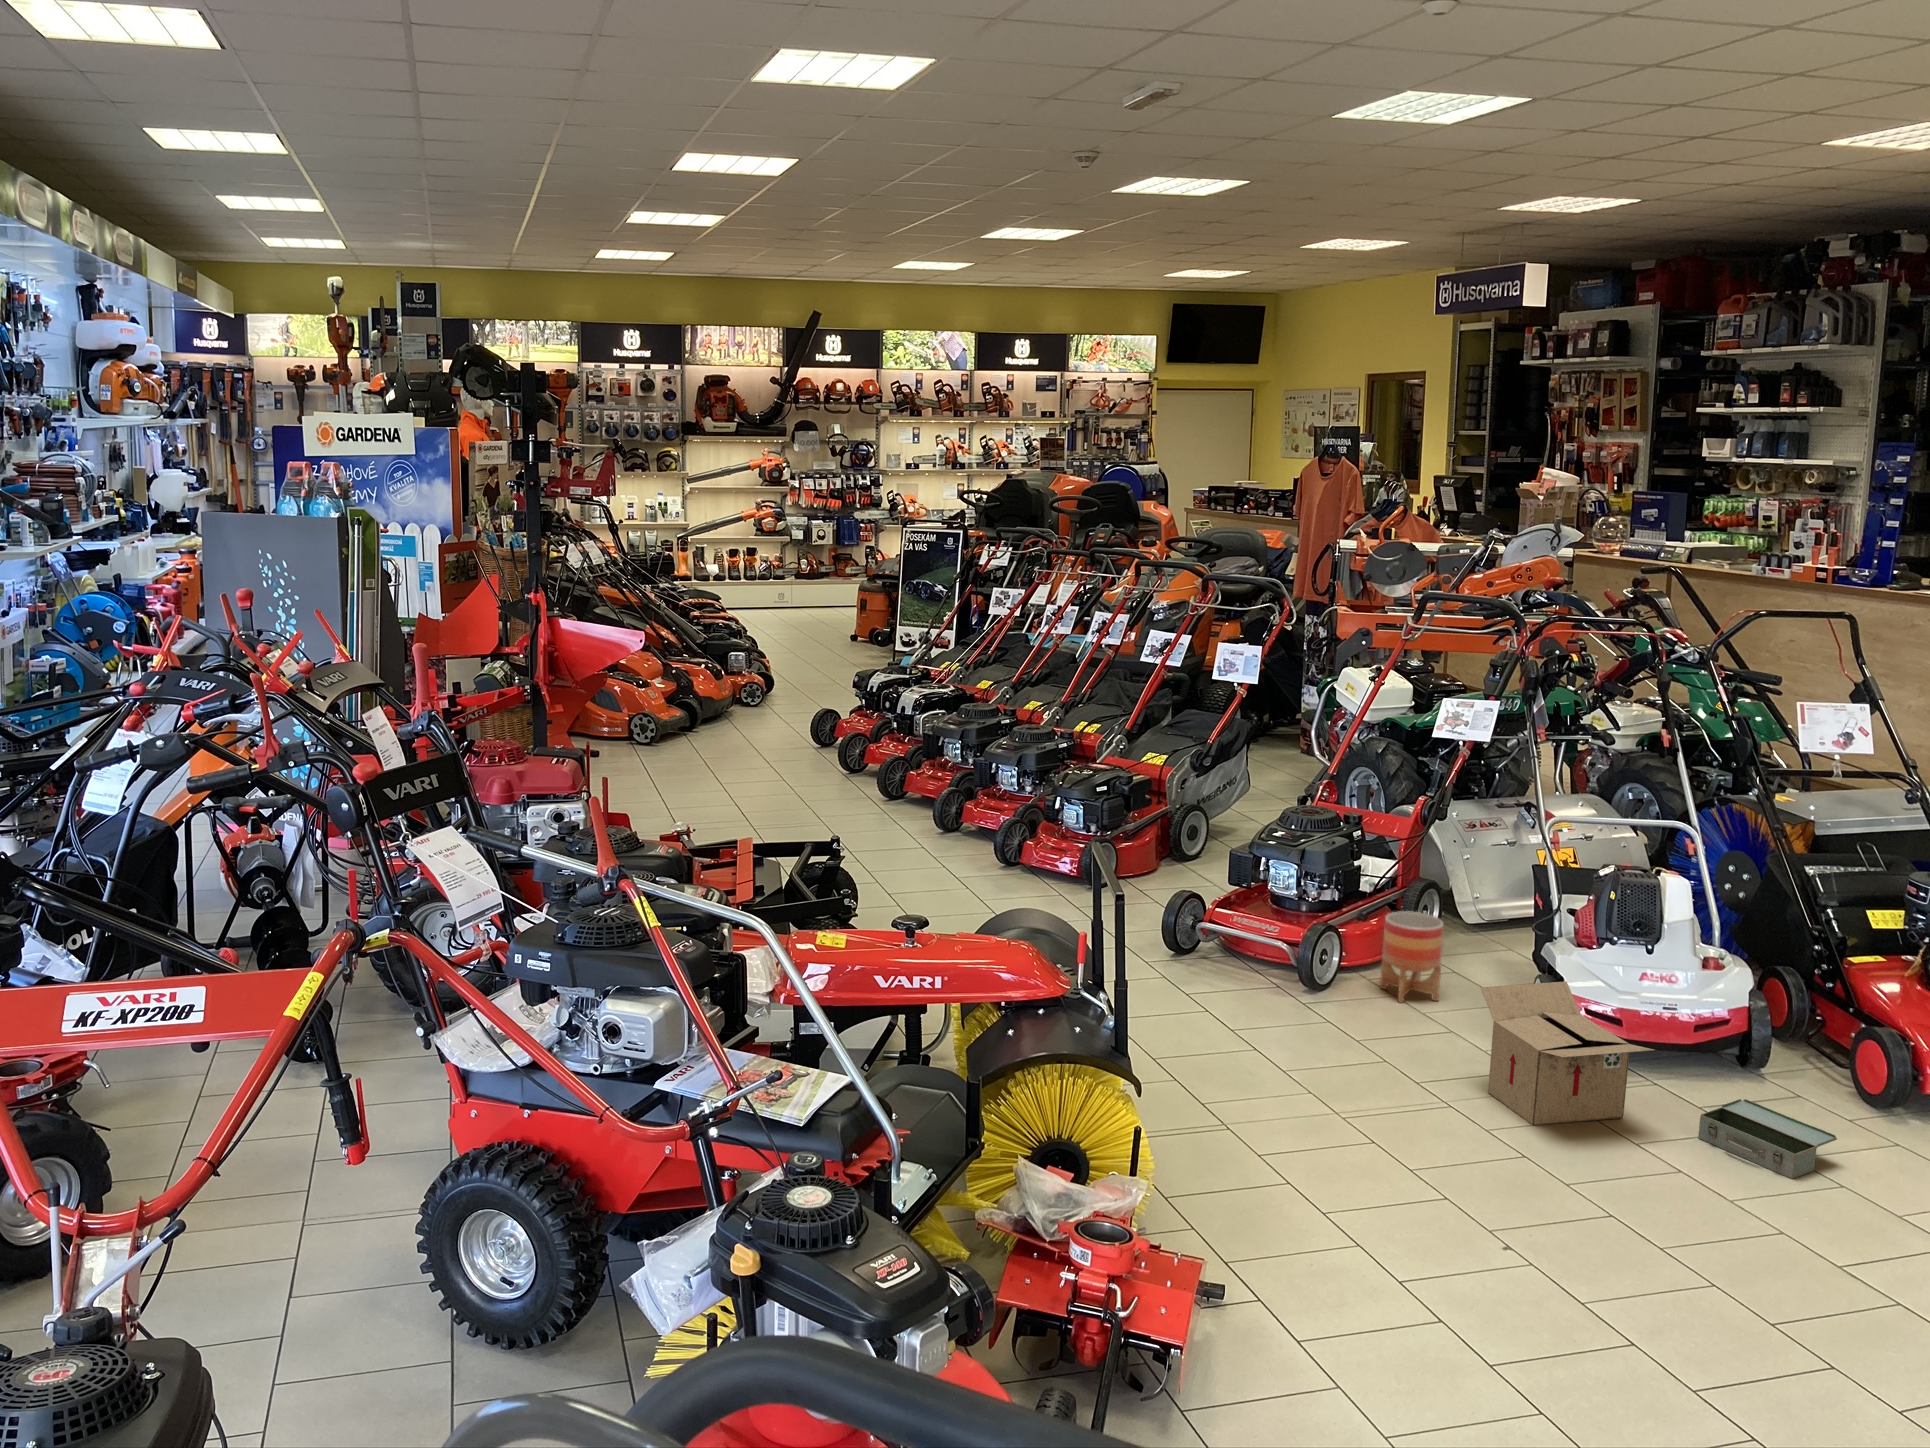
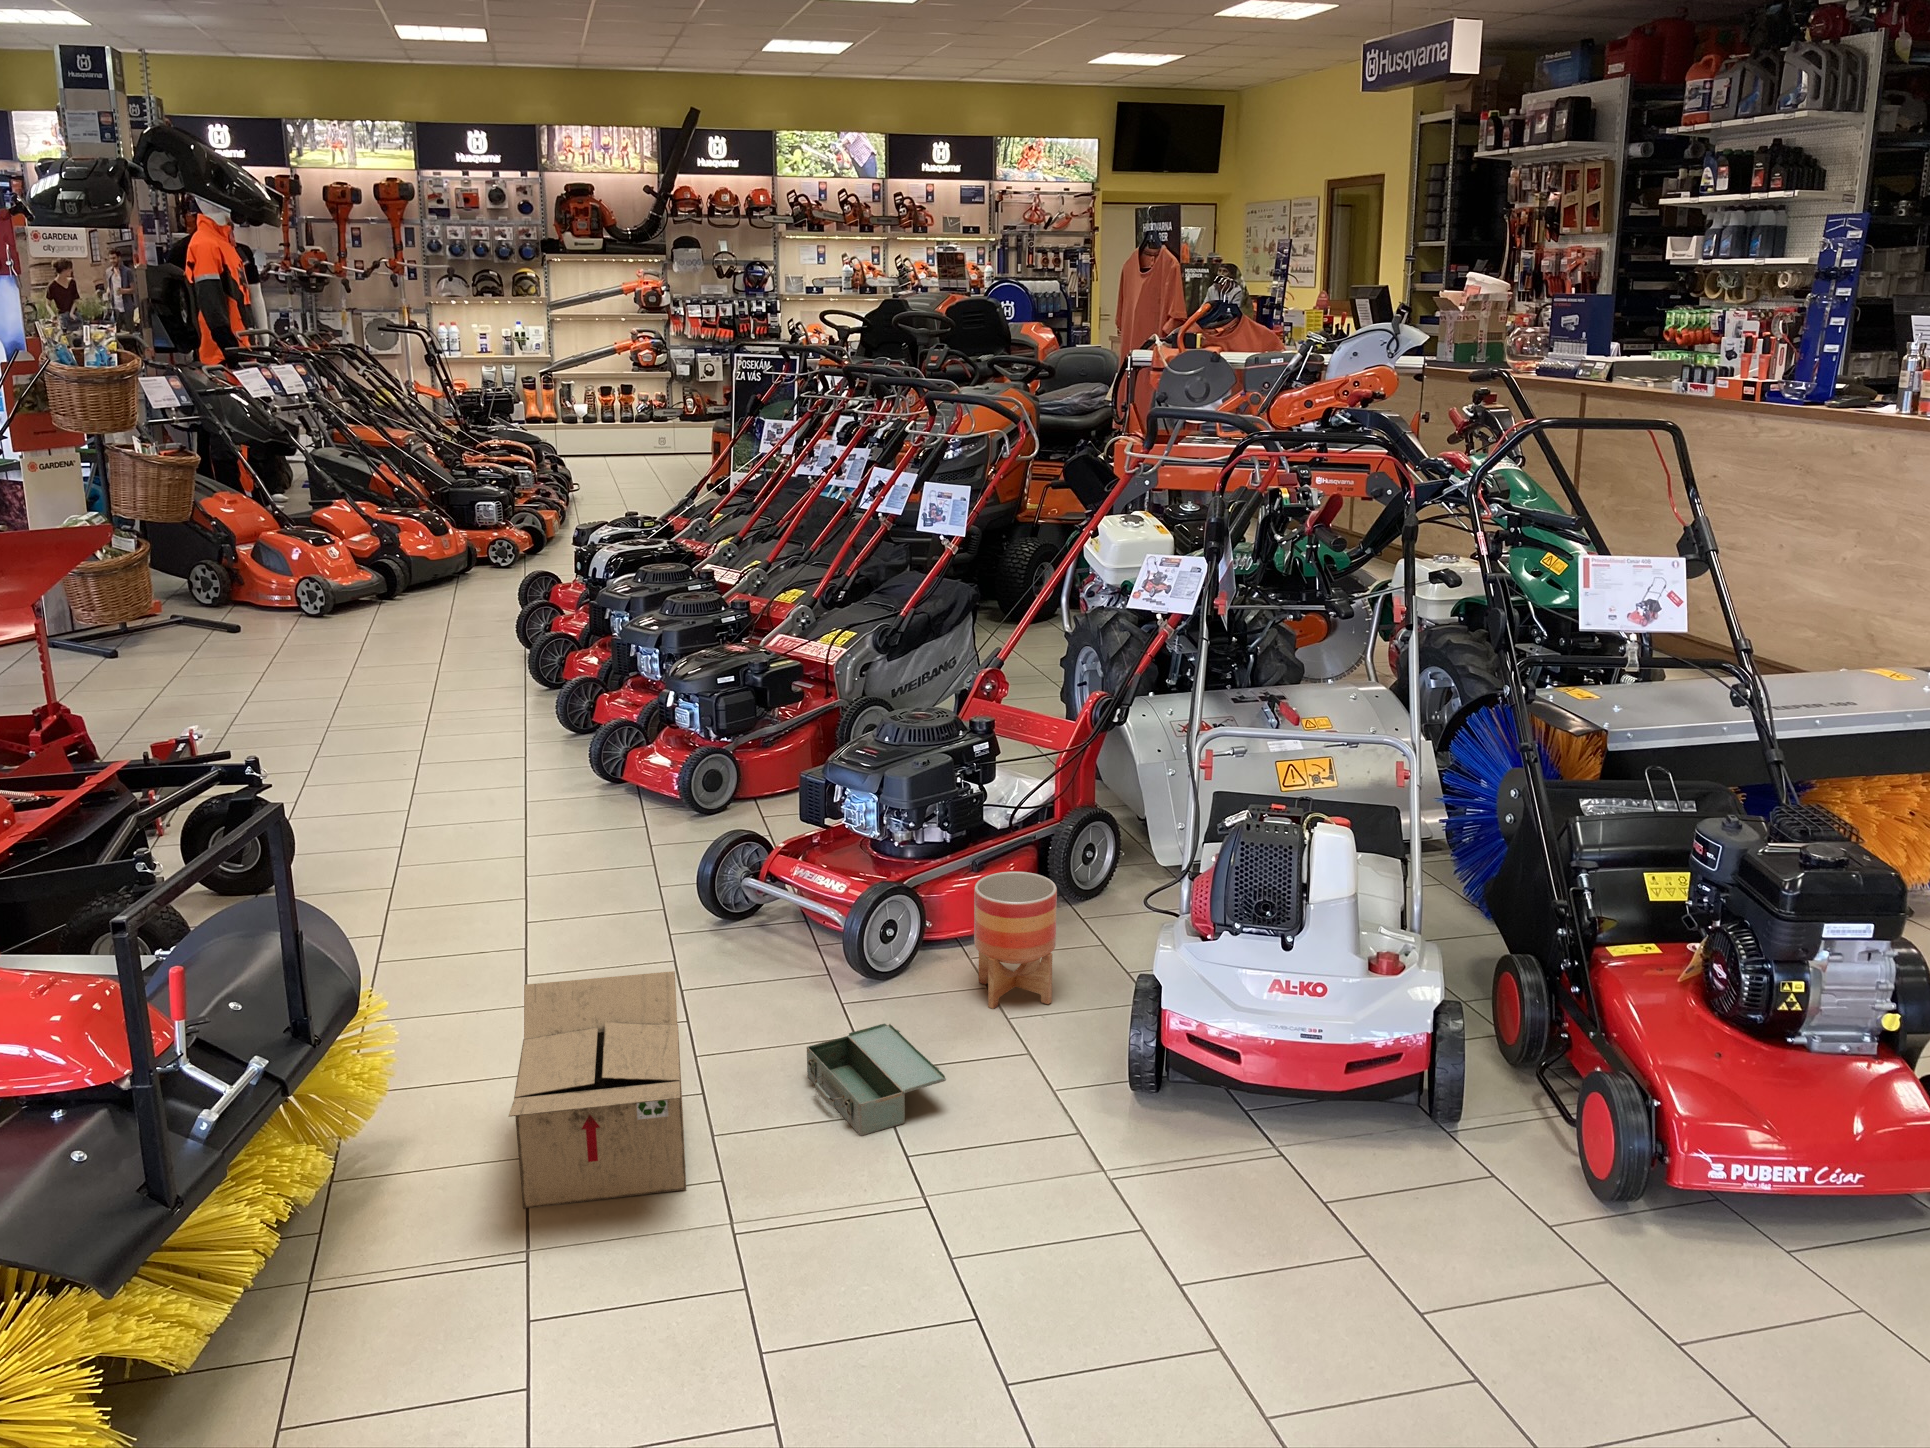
cardboard box: present [1481,981,1654,1126] -> present [509,971,686,1208]
toolbox: present [1698,1099,1837,1179] -> present [807,1024,946,1136]

